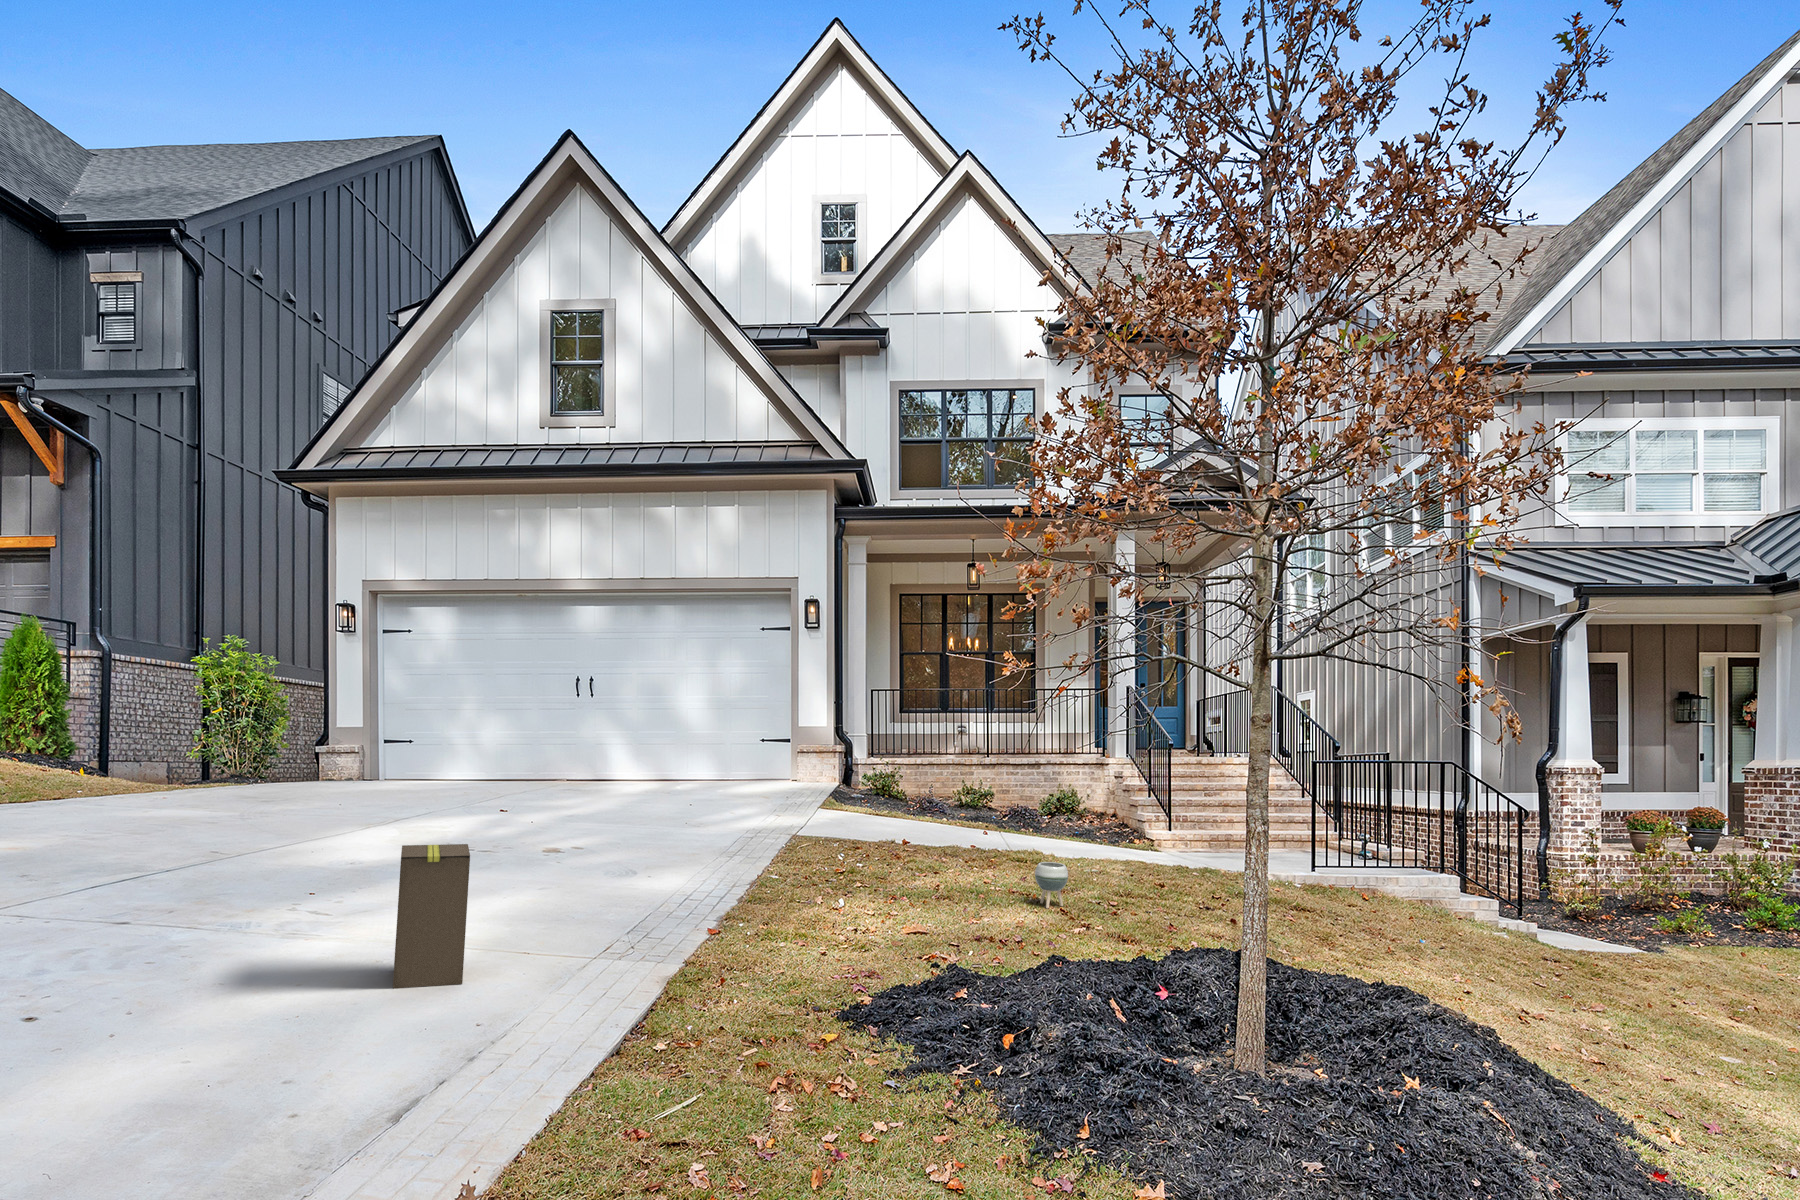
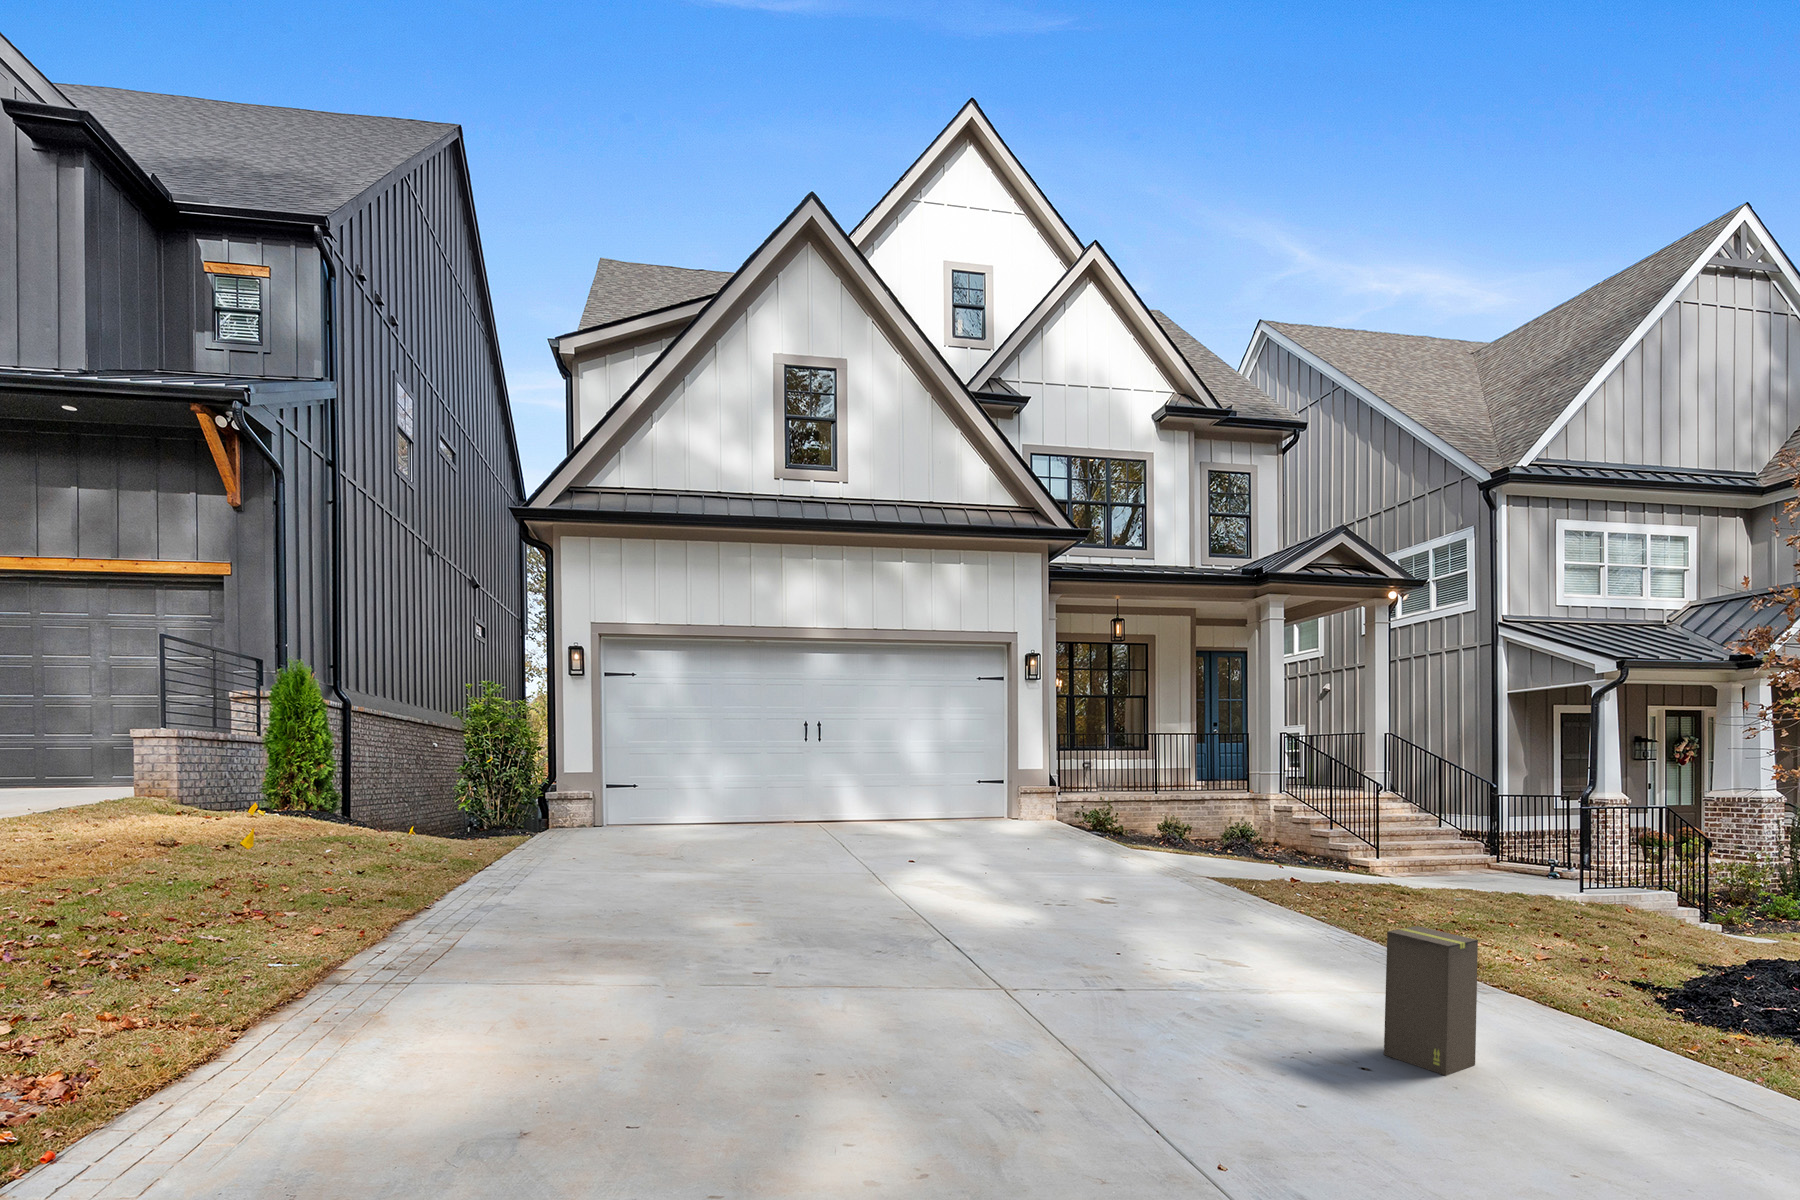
planter: present [1035,862,1068,908] -> none [1551,905,1584,946]

